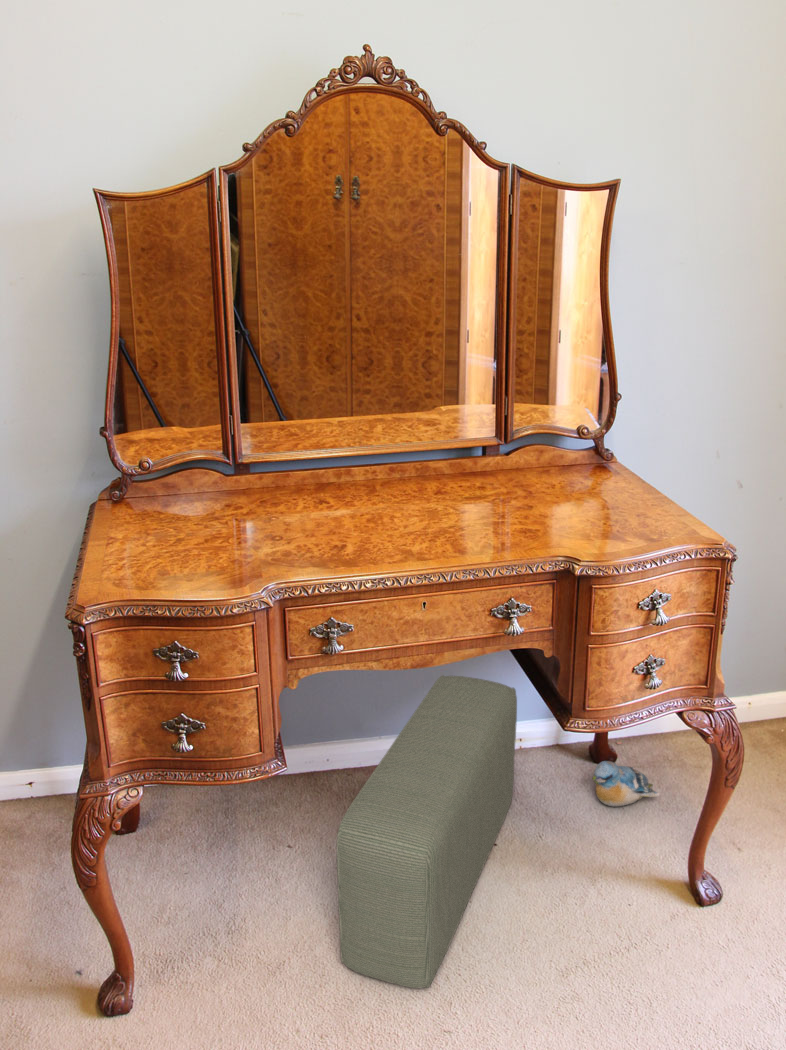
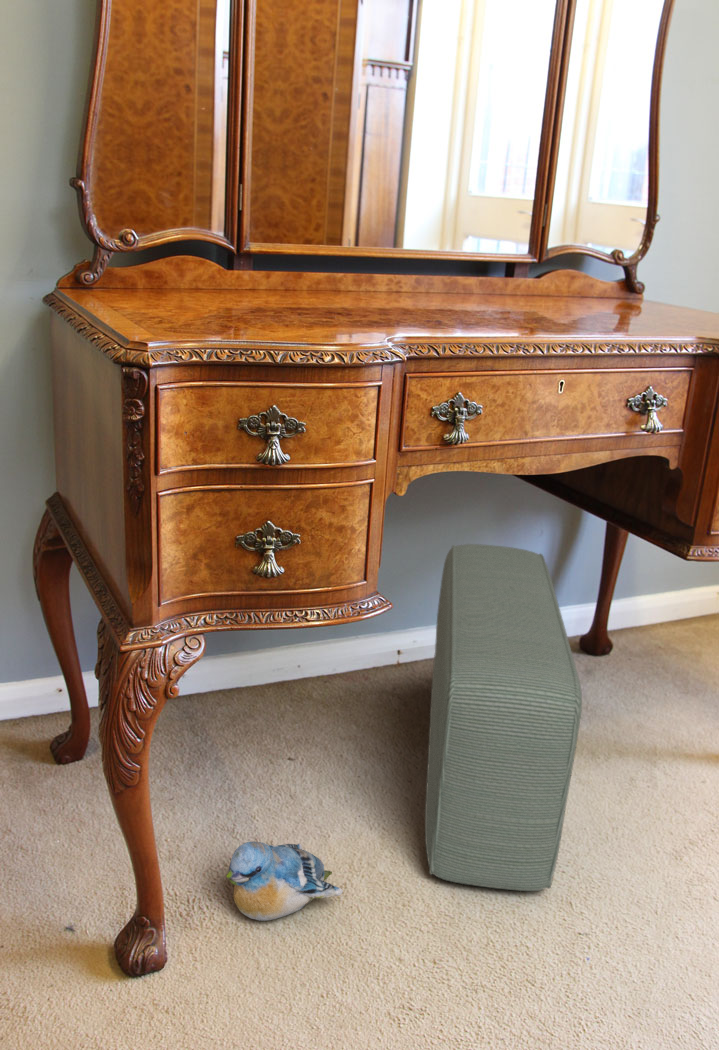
plush toy: present [593,761,660,807] -> present [226,841,343,921]

